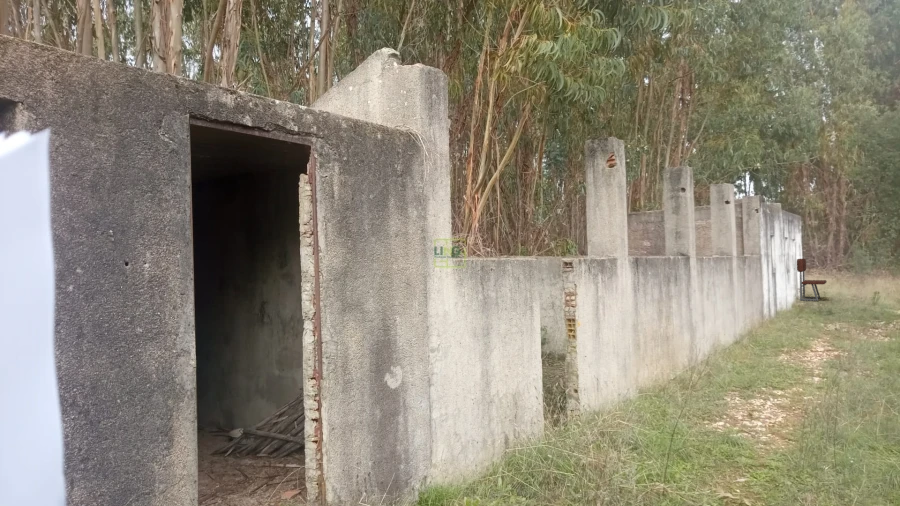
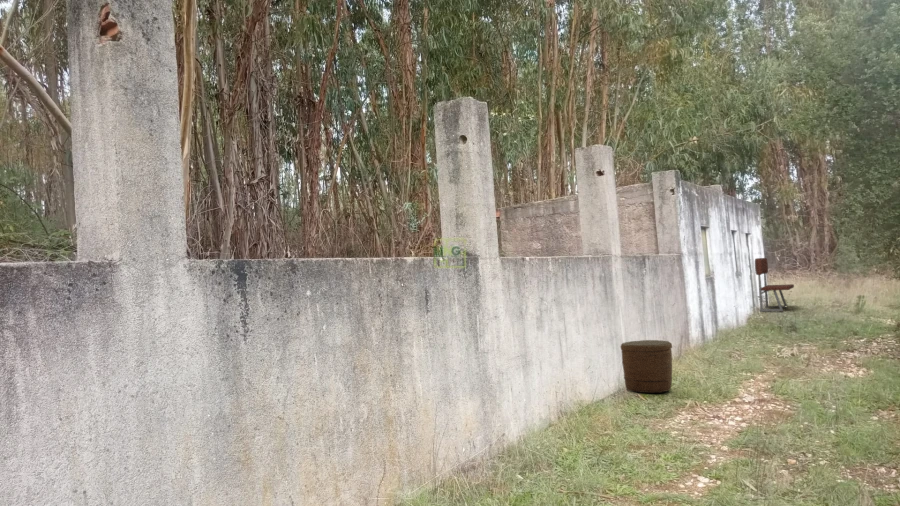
basket: none [737,314,772,347] -> present [621,340,672,393]

